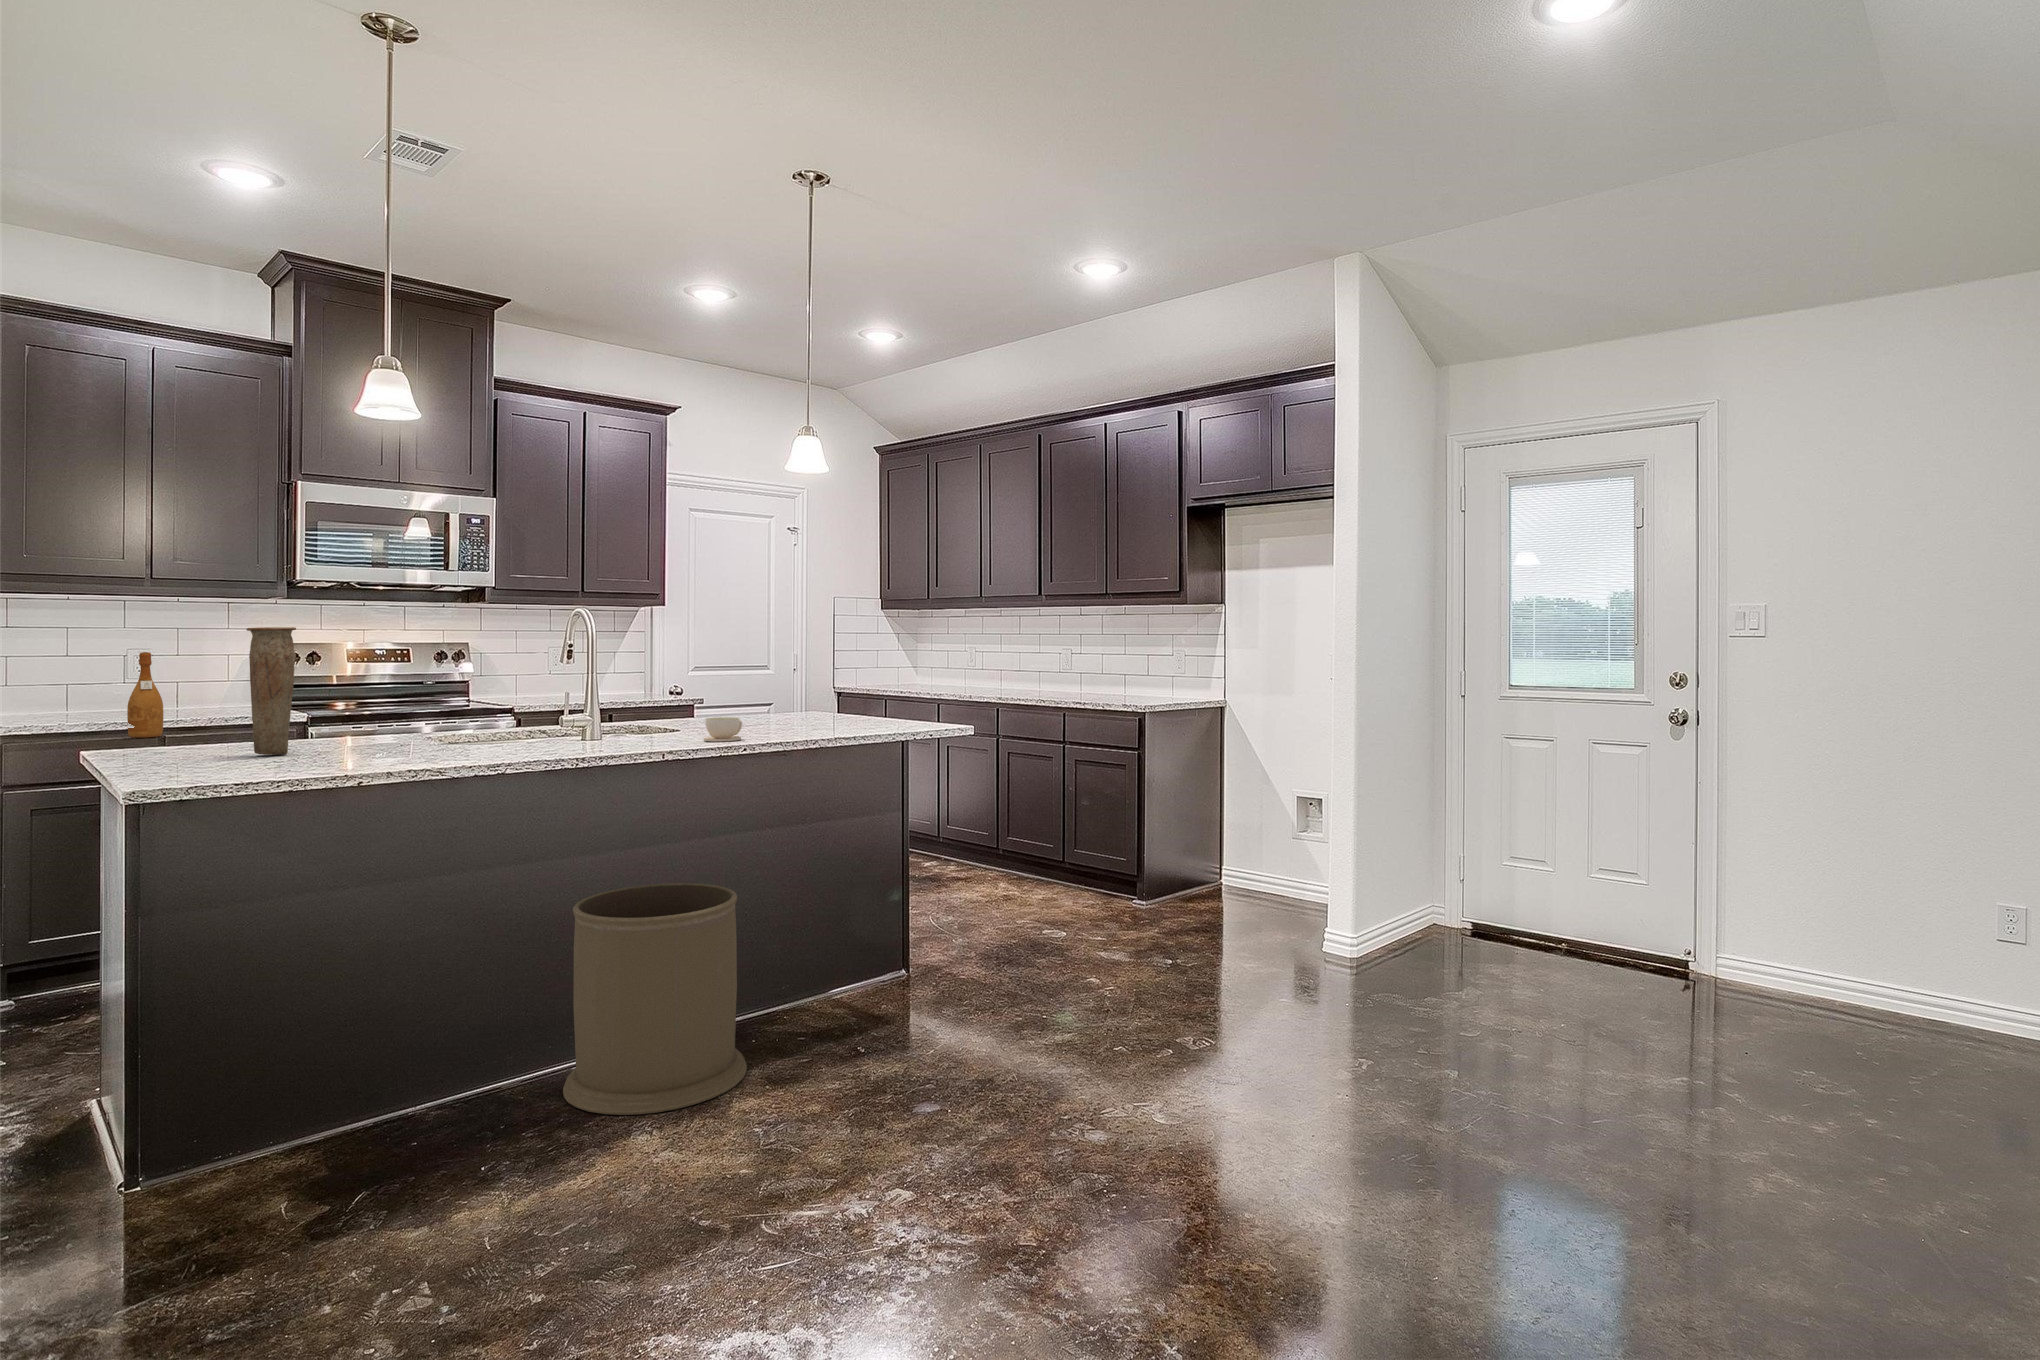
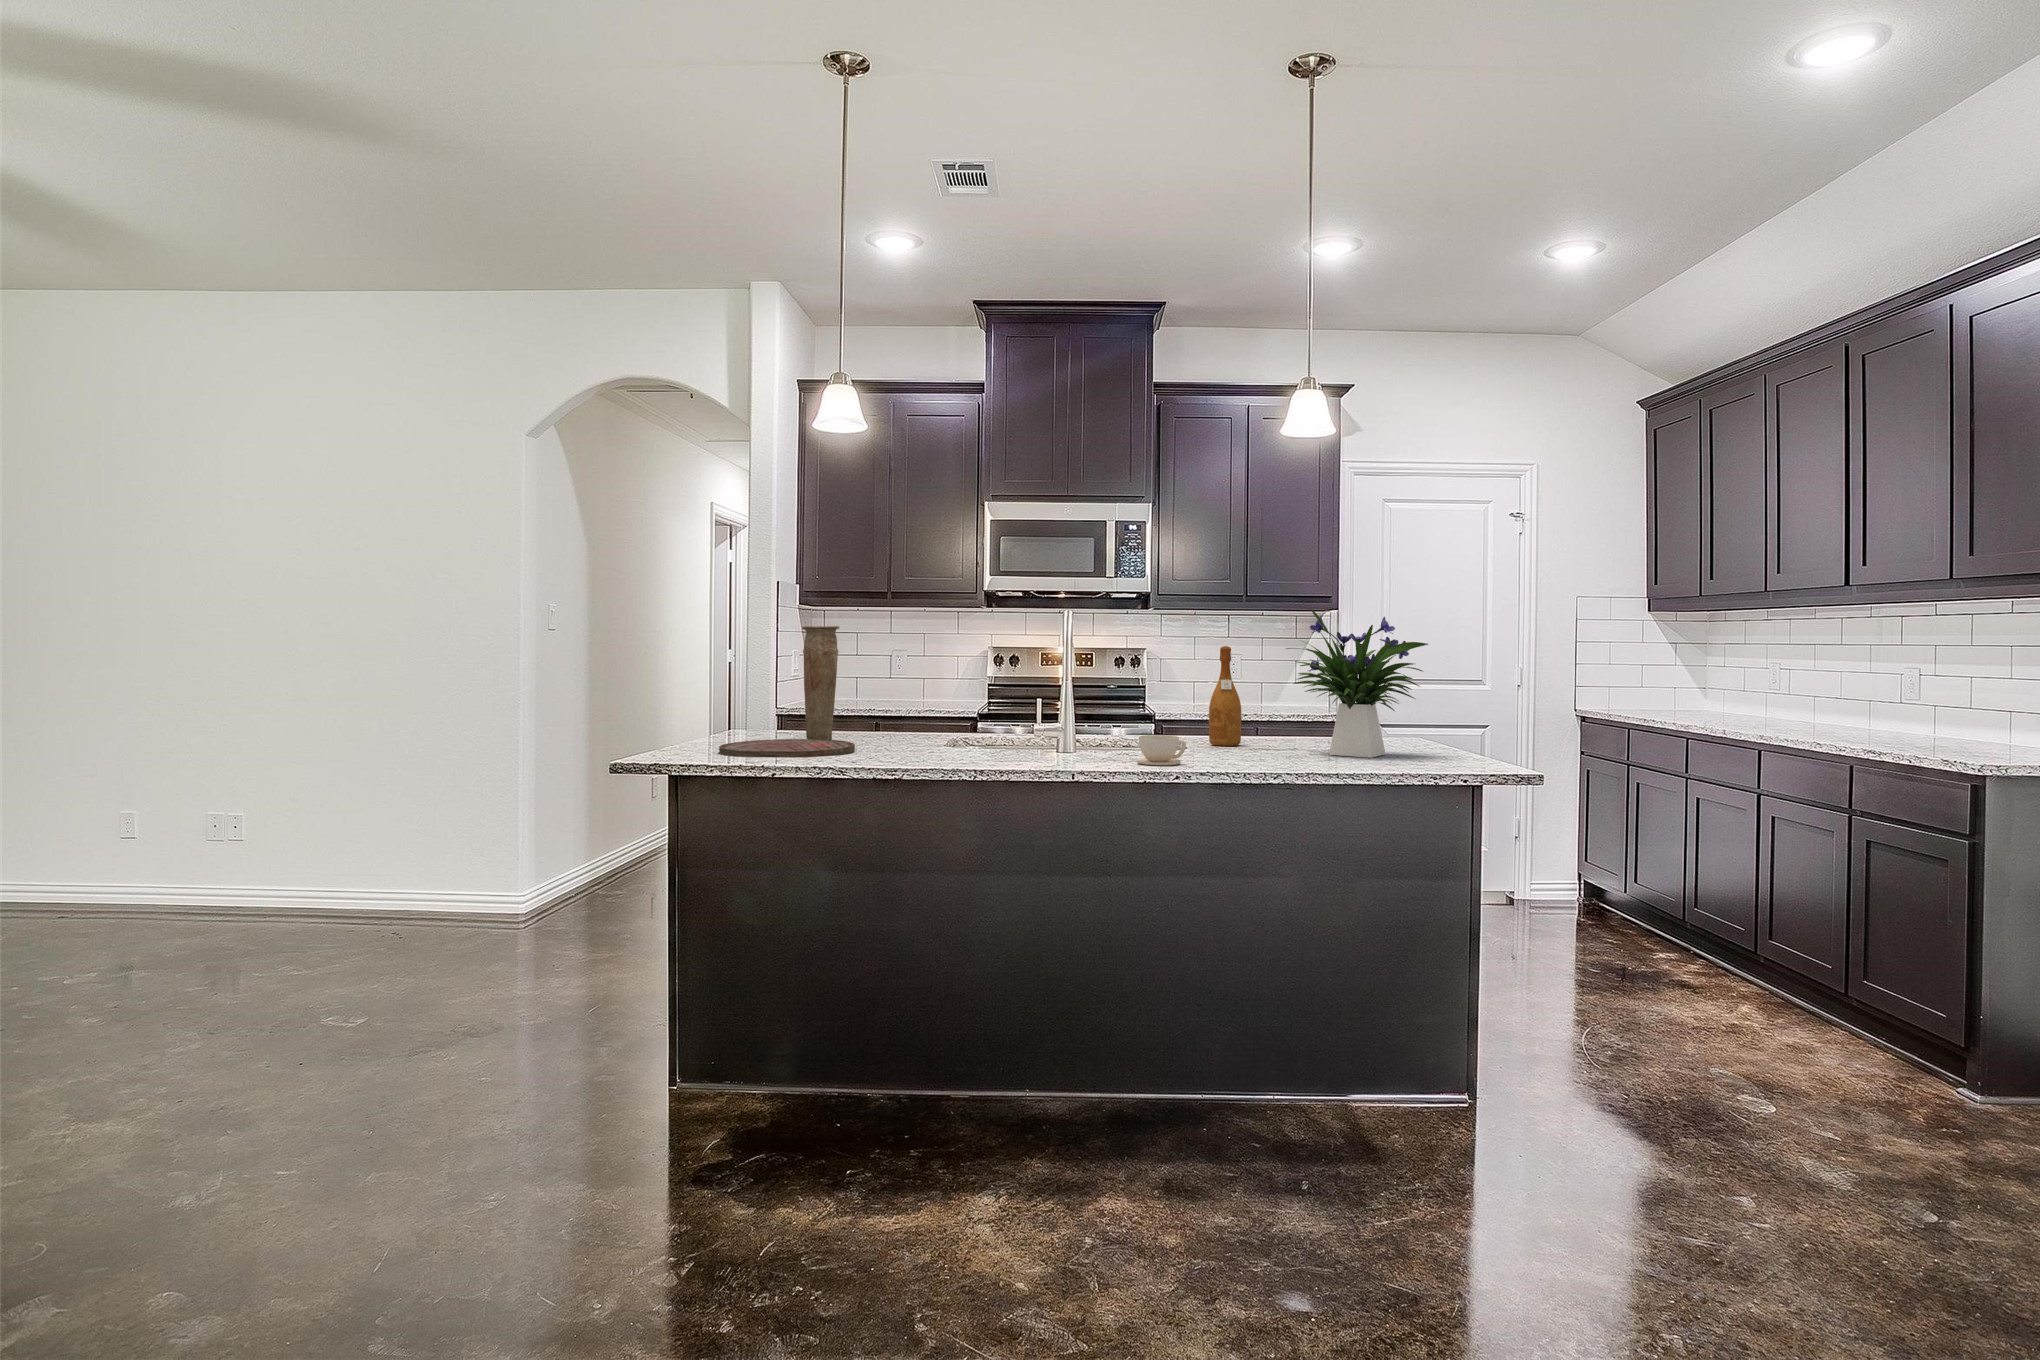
flower arrangement: none [767,612,876,727] -> present [1286,609,1428,758]
wine bottle: present [127,652,163,738] -> present [1209,646,1241,746]
cutting board: none [228,749,396,771] -> present [719,739,855,757]
trash can: present [563,883,747,1115] -> none [953,922,1156,1208]

